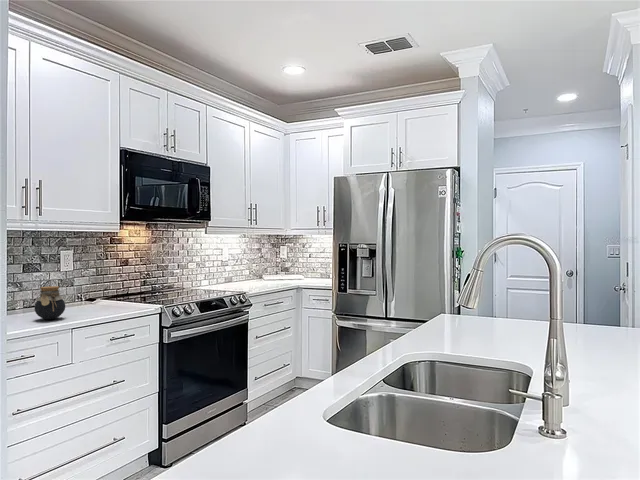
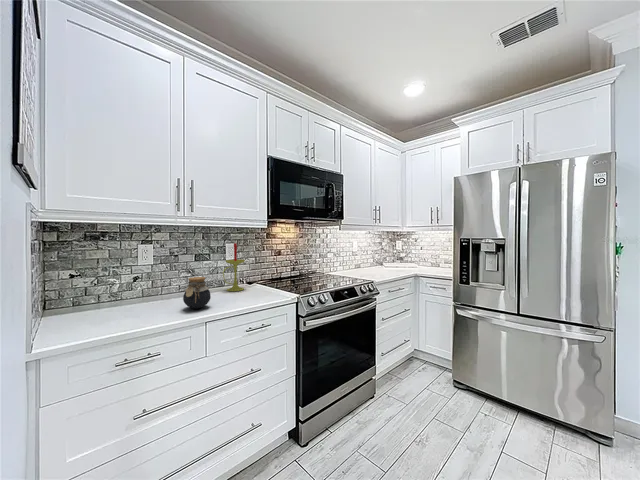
candle: none [64,248,90,307] -> present [223,243,245,291]

